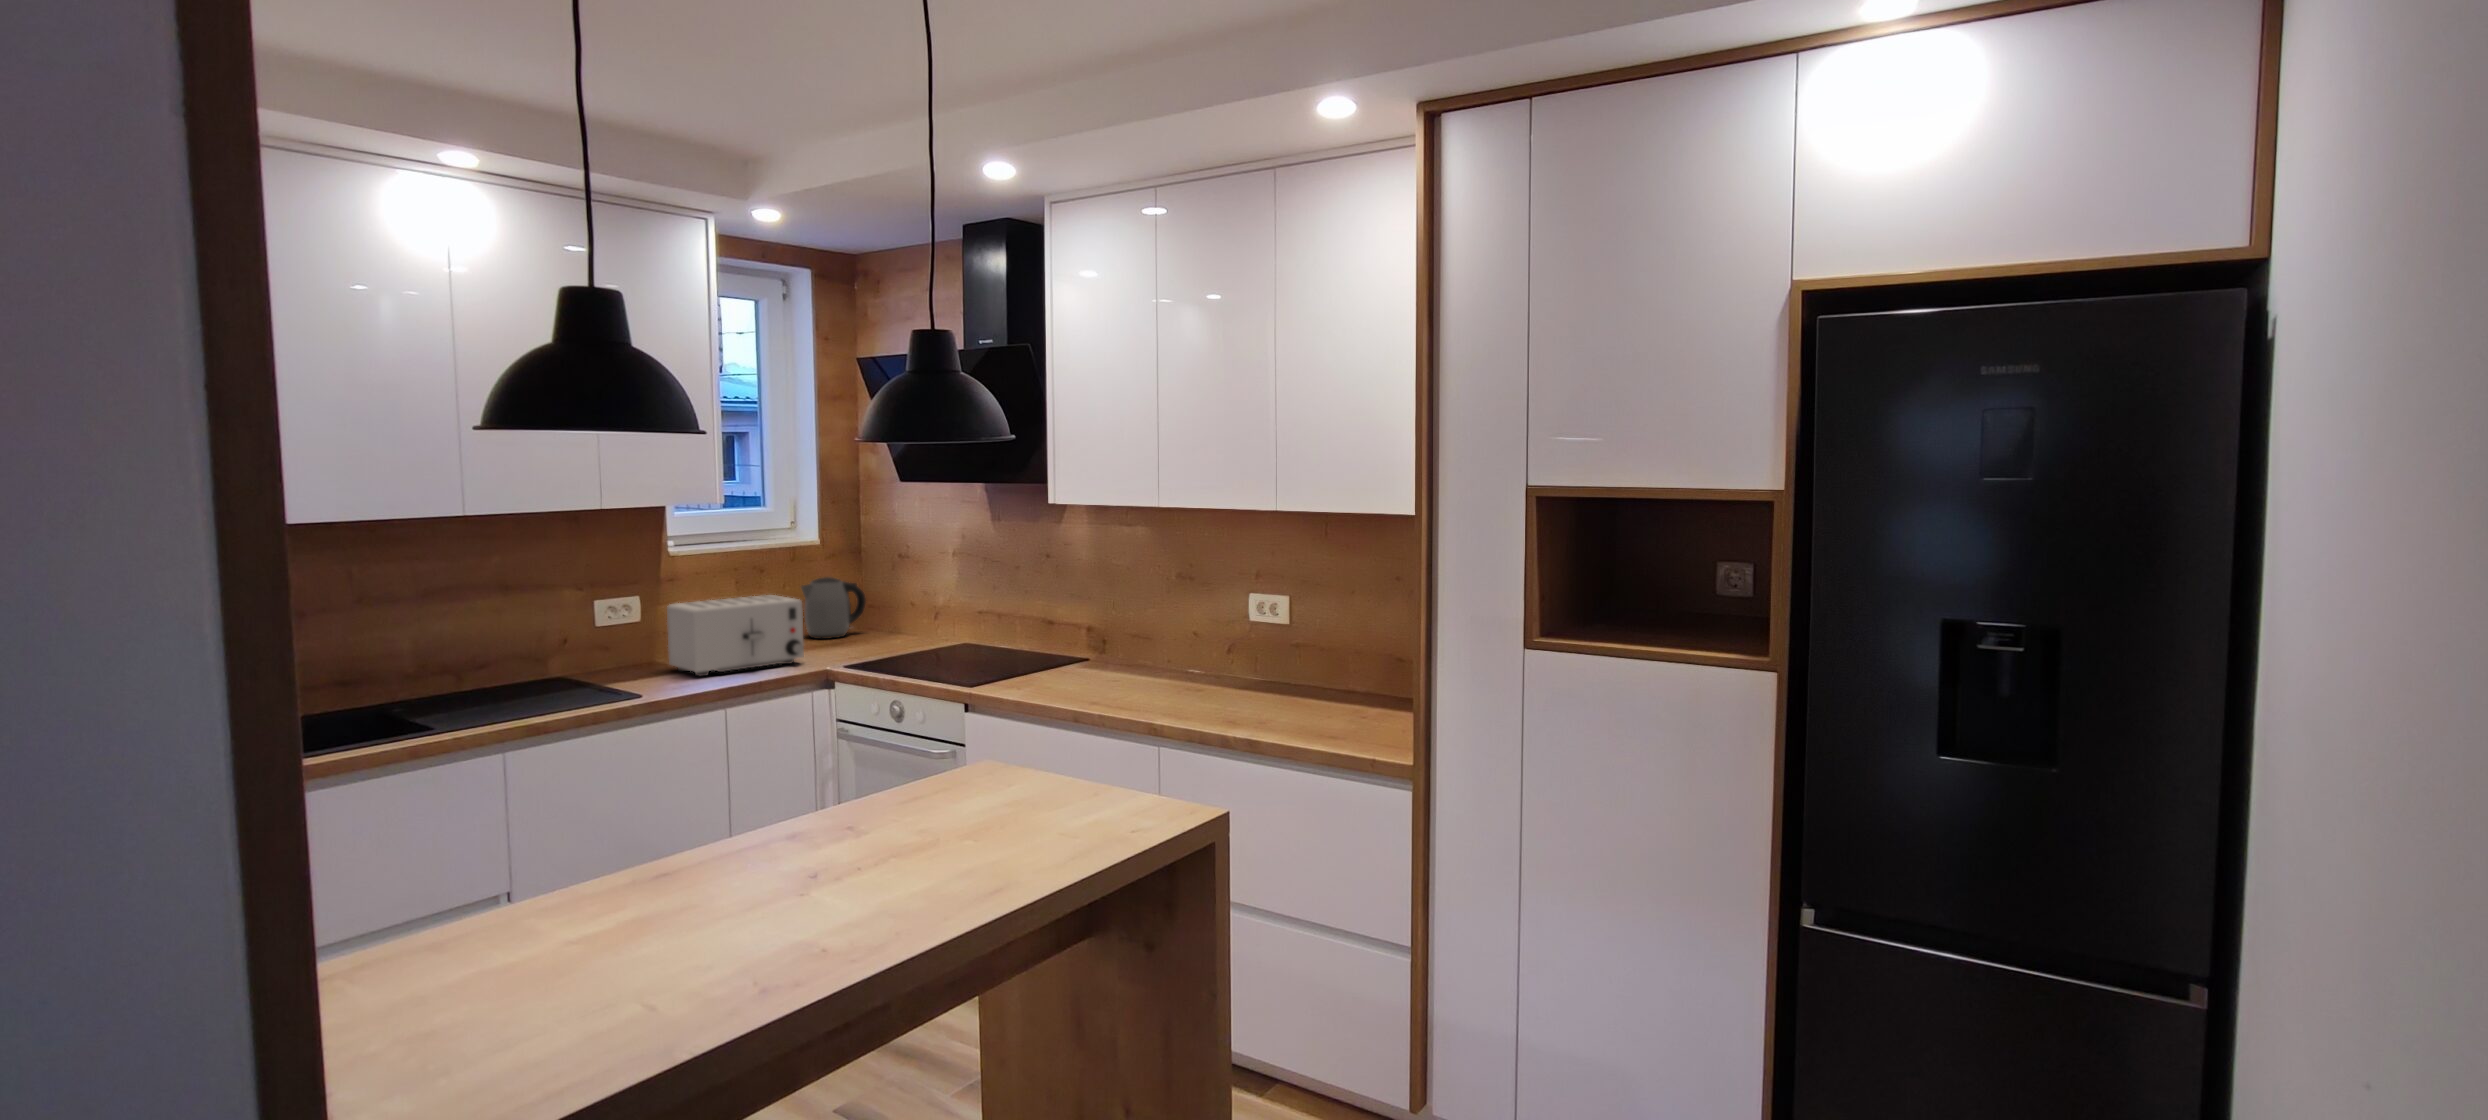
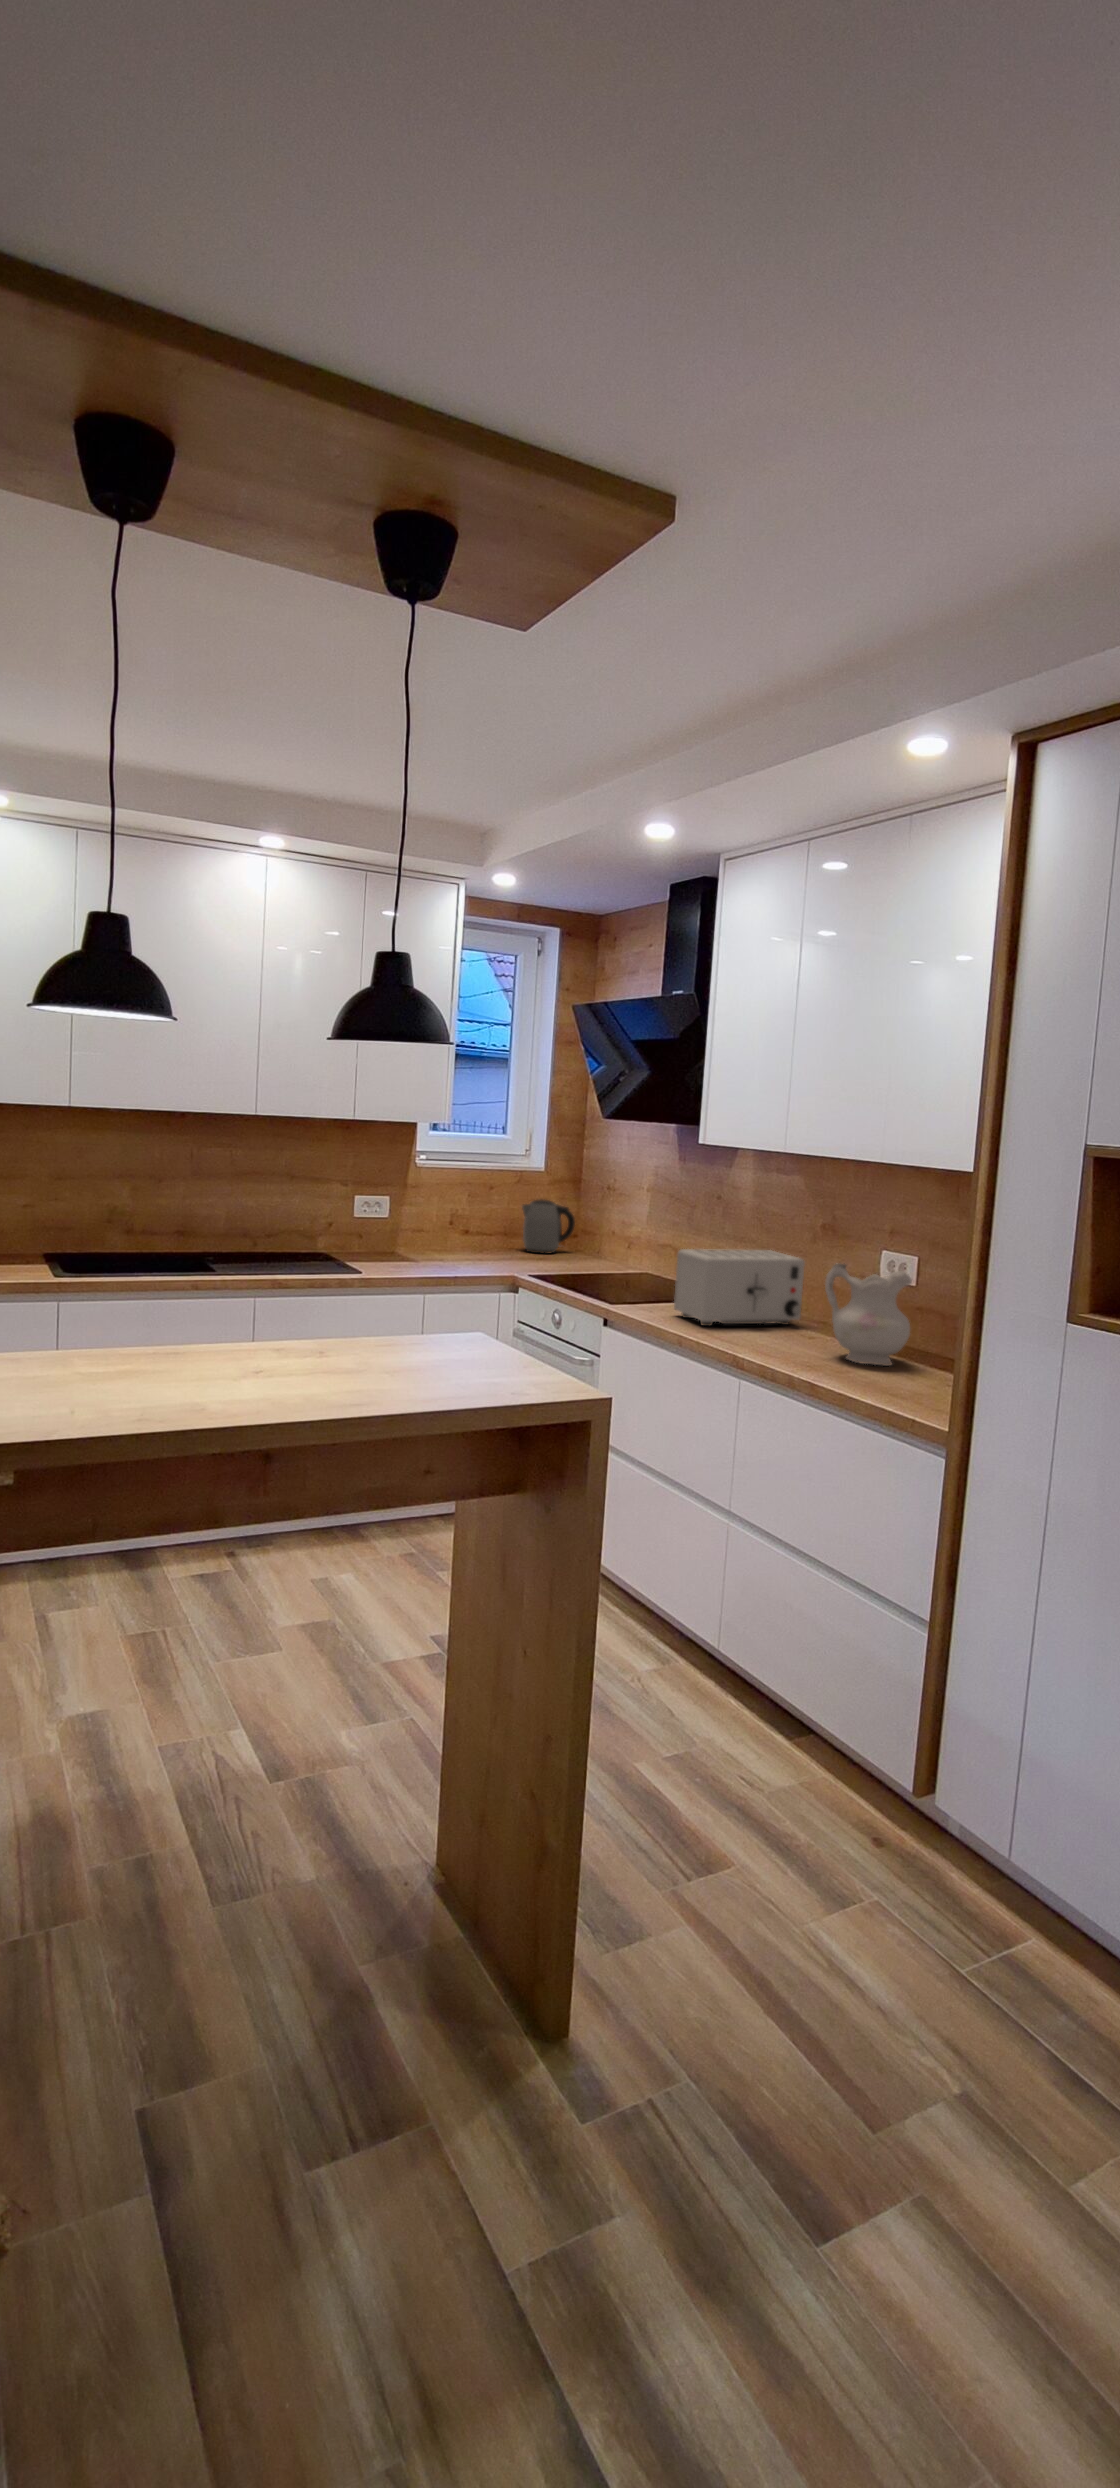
toaster: present [667,595,804,676] -> present [674,1249,805,1326]
ceramic pitcher: none [1223,612,1306,709] -> present [825,1263,912,1366]

